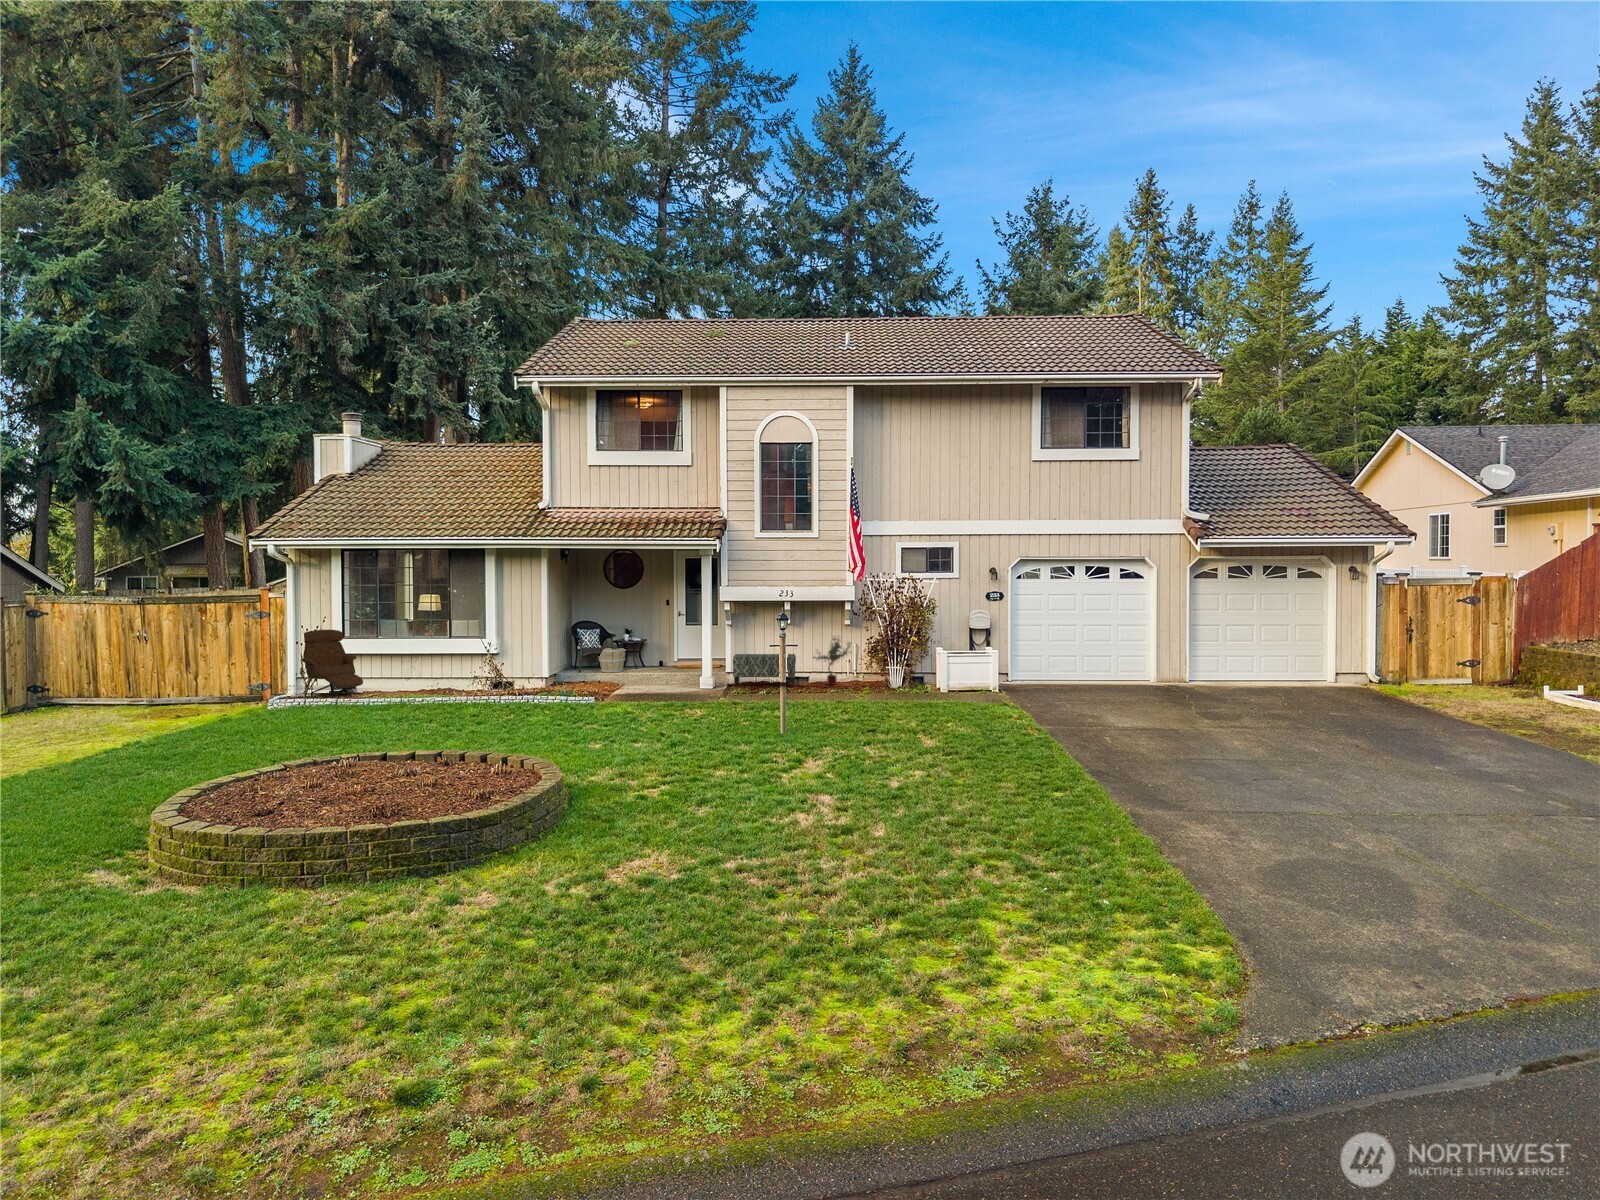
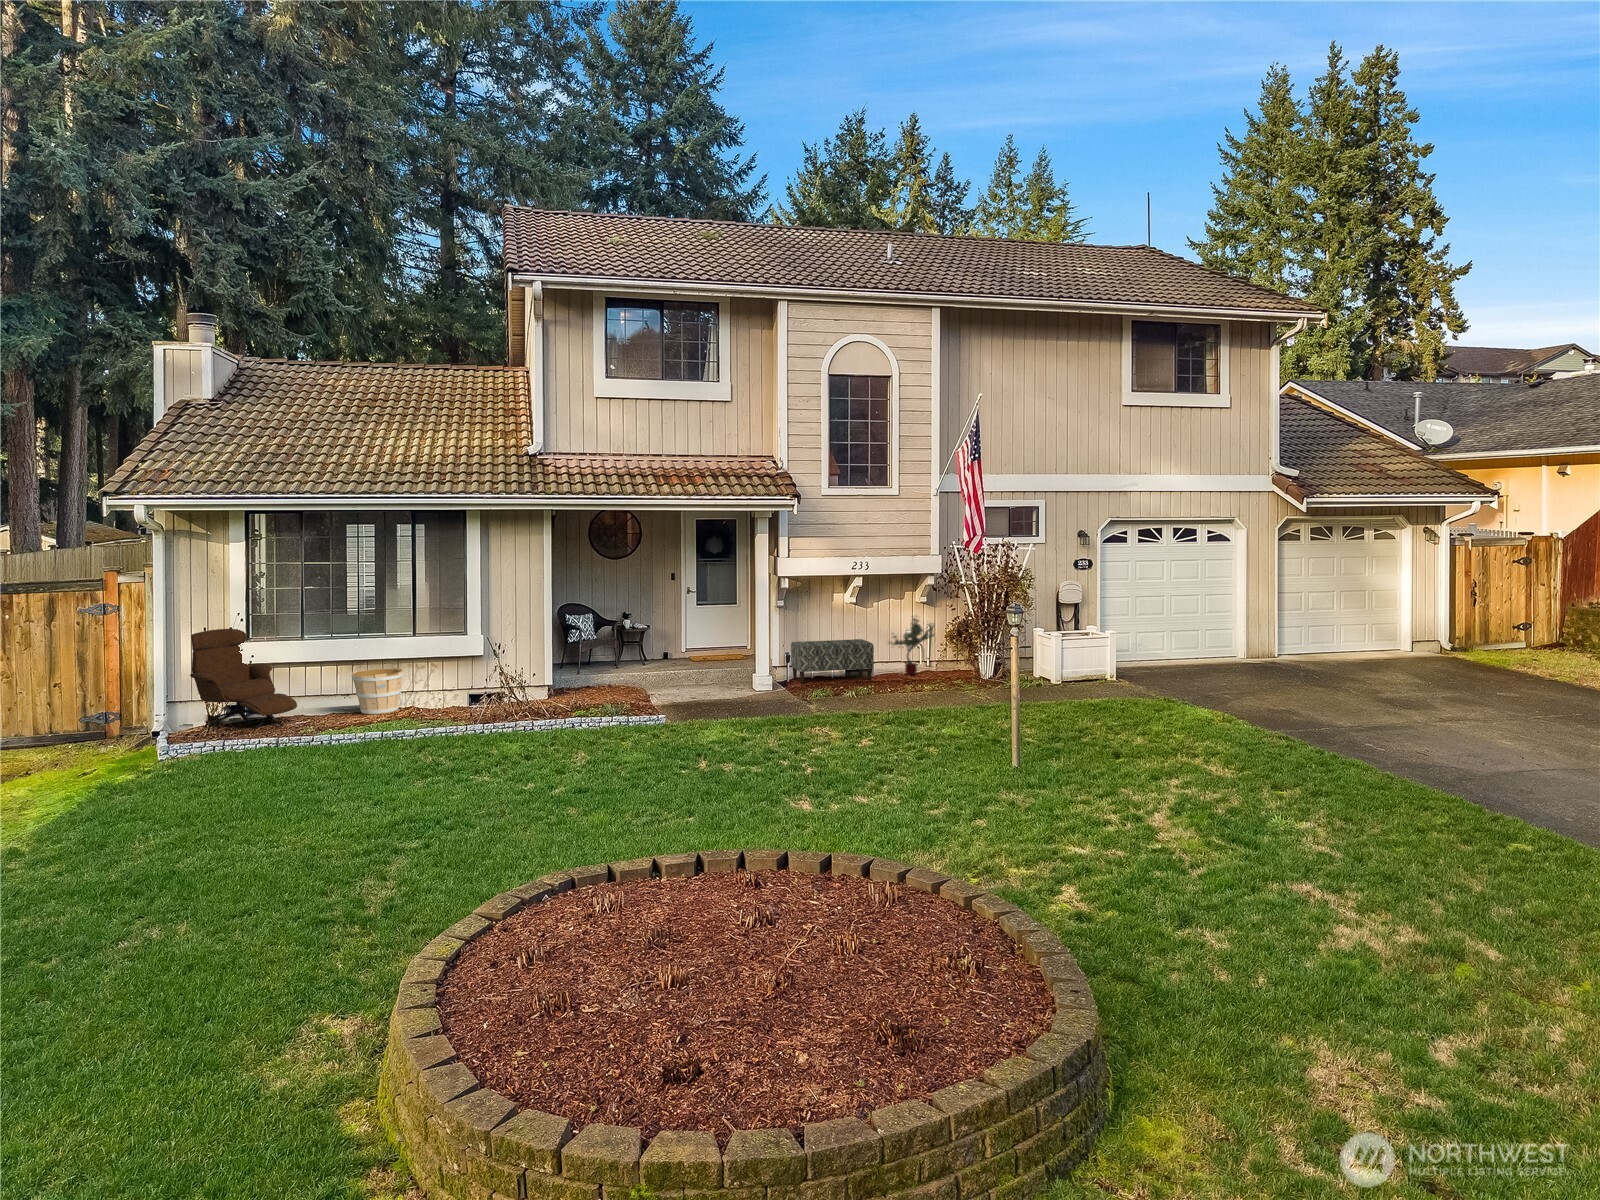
wooden bucket: present [599,647,627,673] -> present [352,668,404,715]

